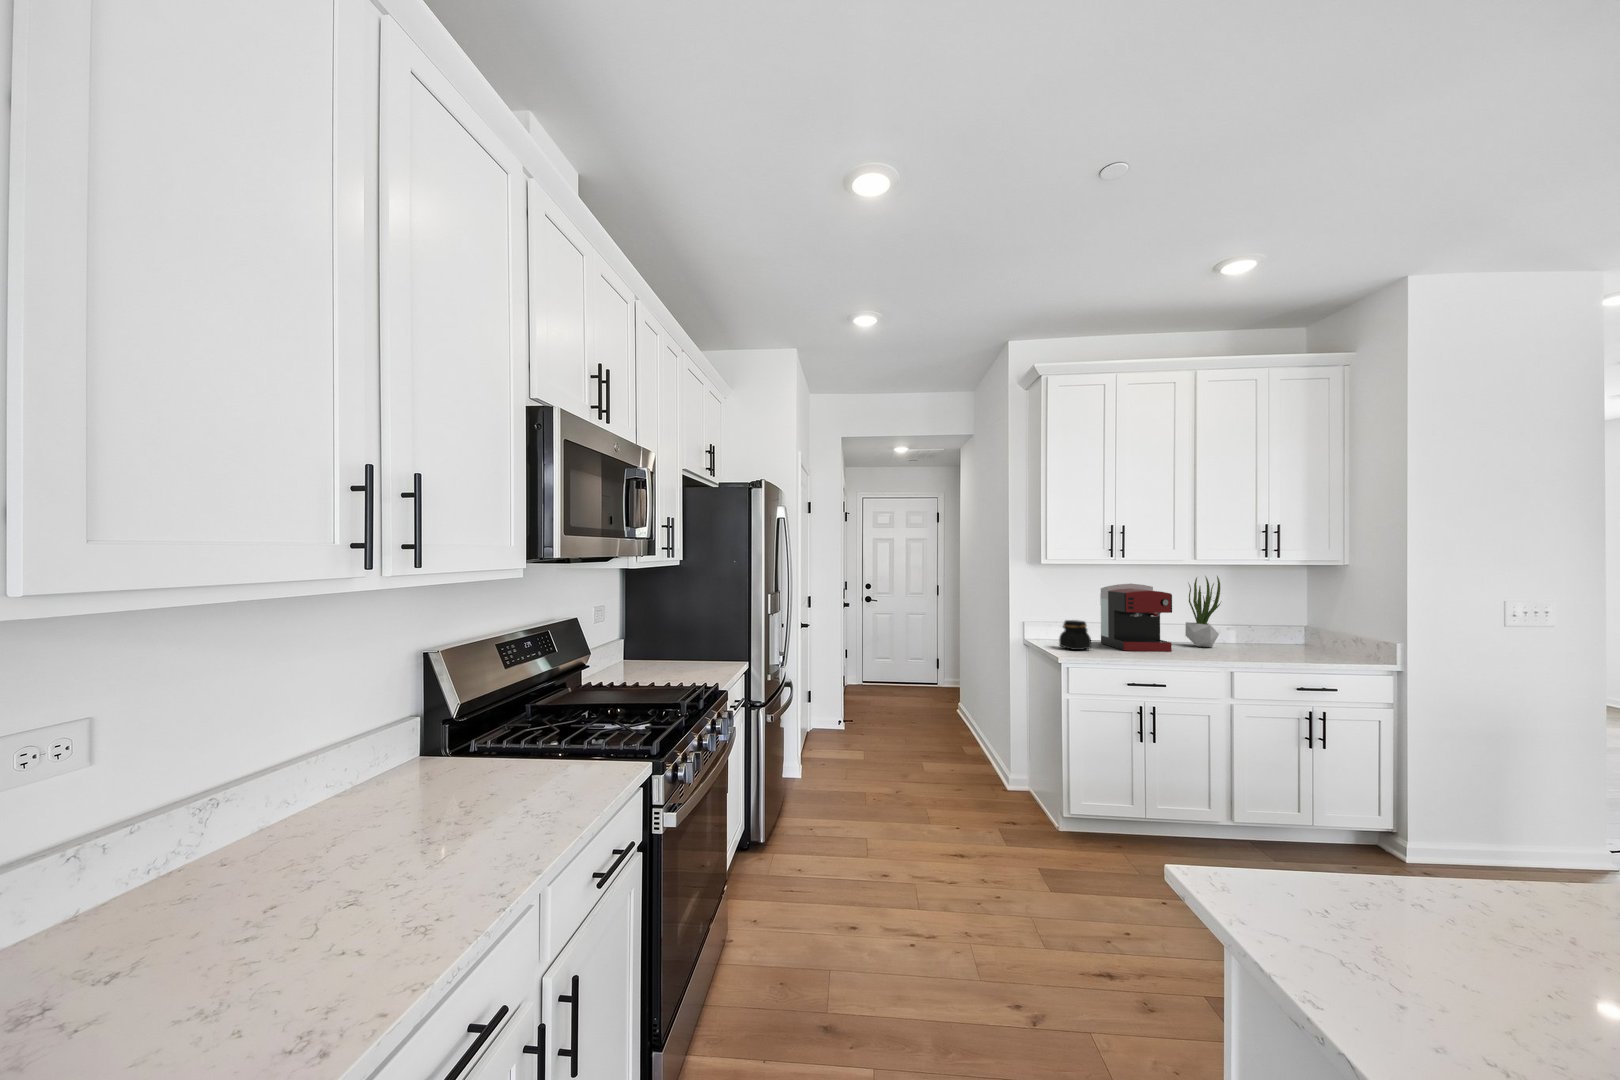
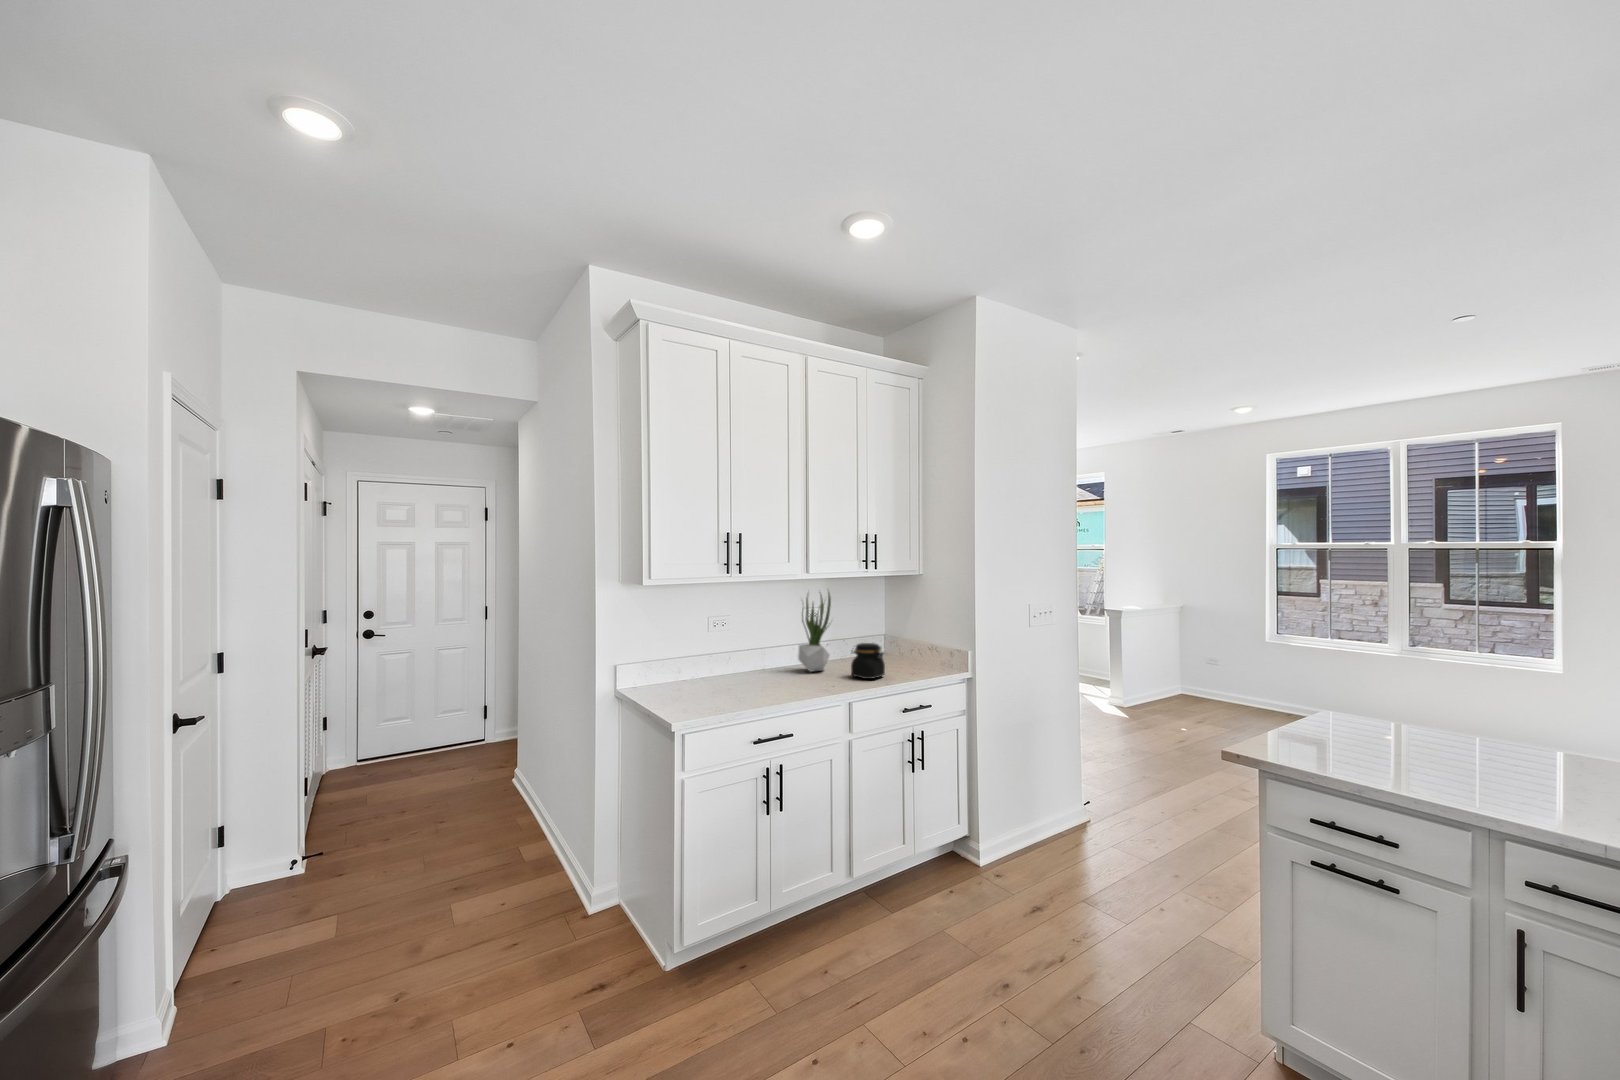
coffee maker: present [1101,584,1172,651] -> none [711,604,791,693]
jar: present [1059,620,1091,650] -> present [851,643,885,679]

